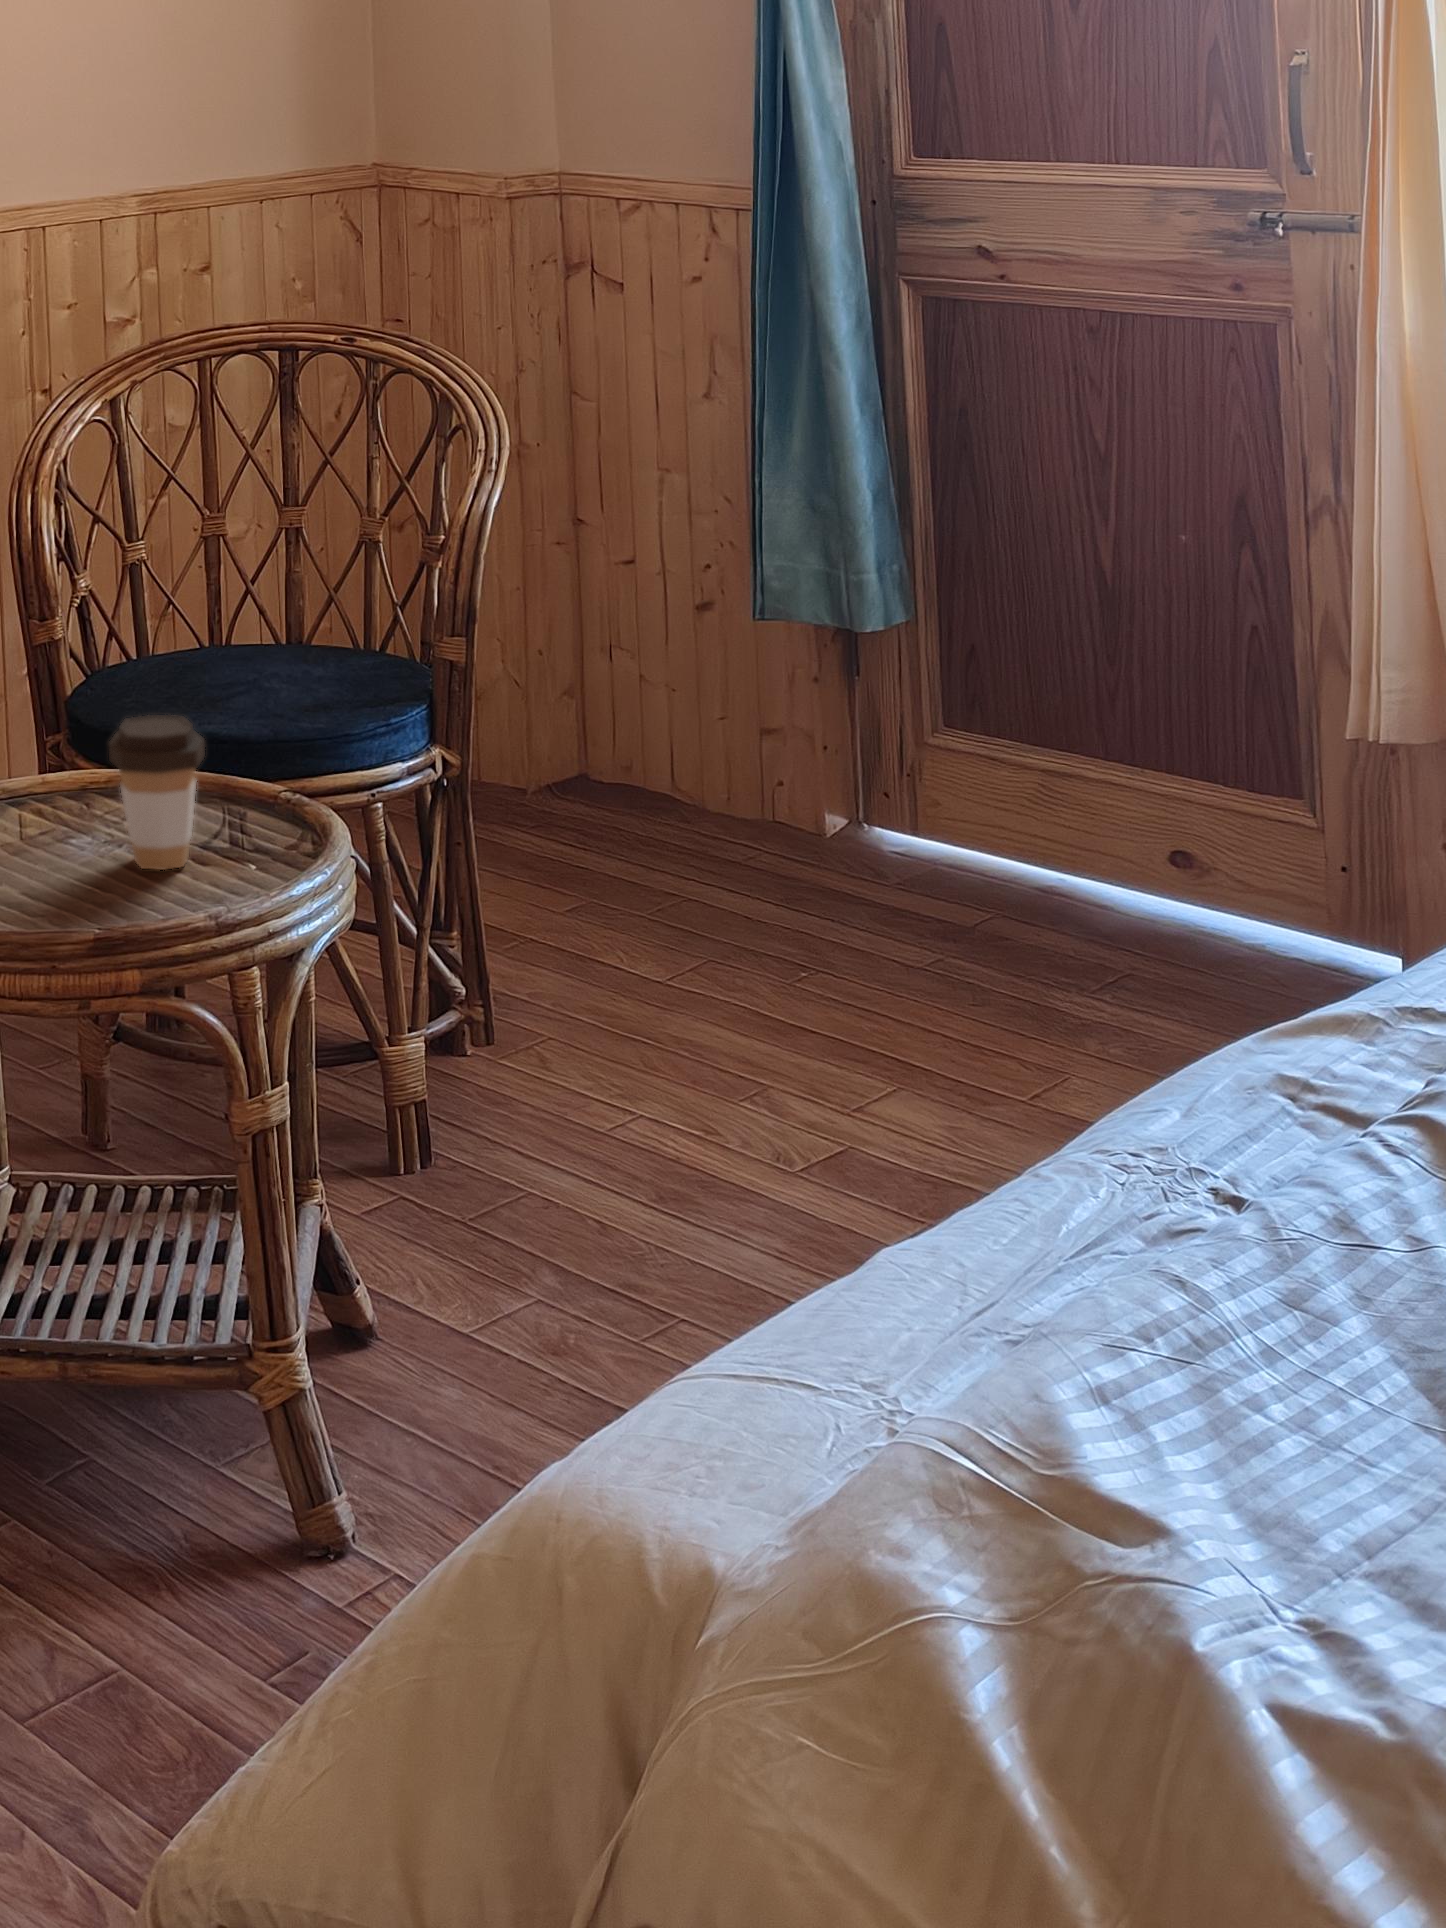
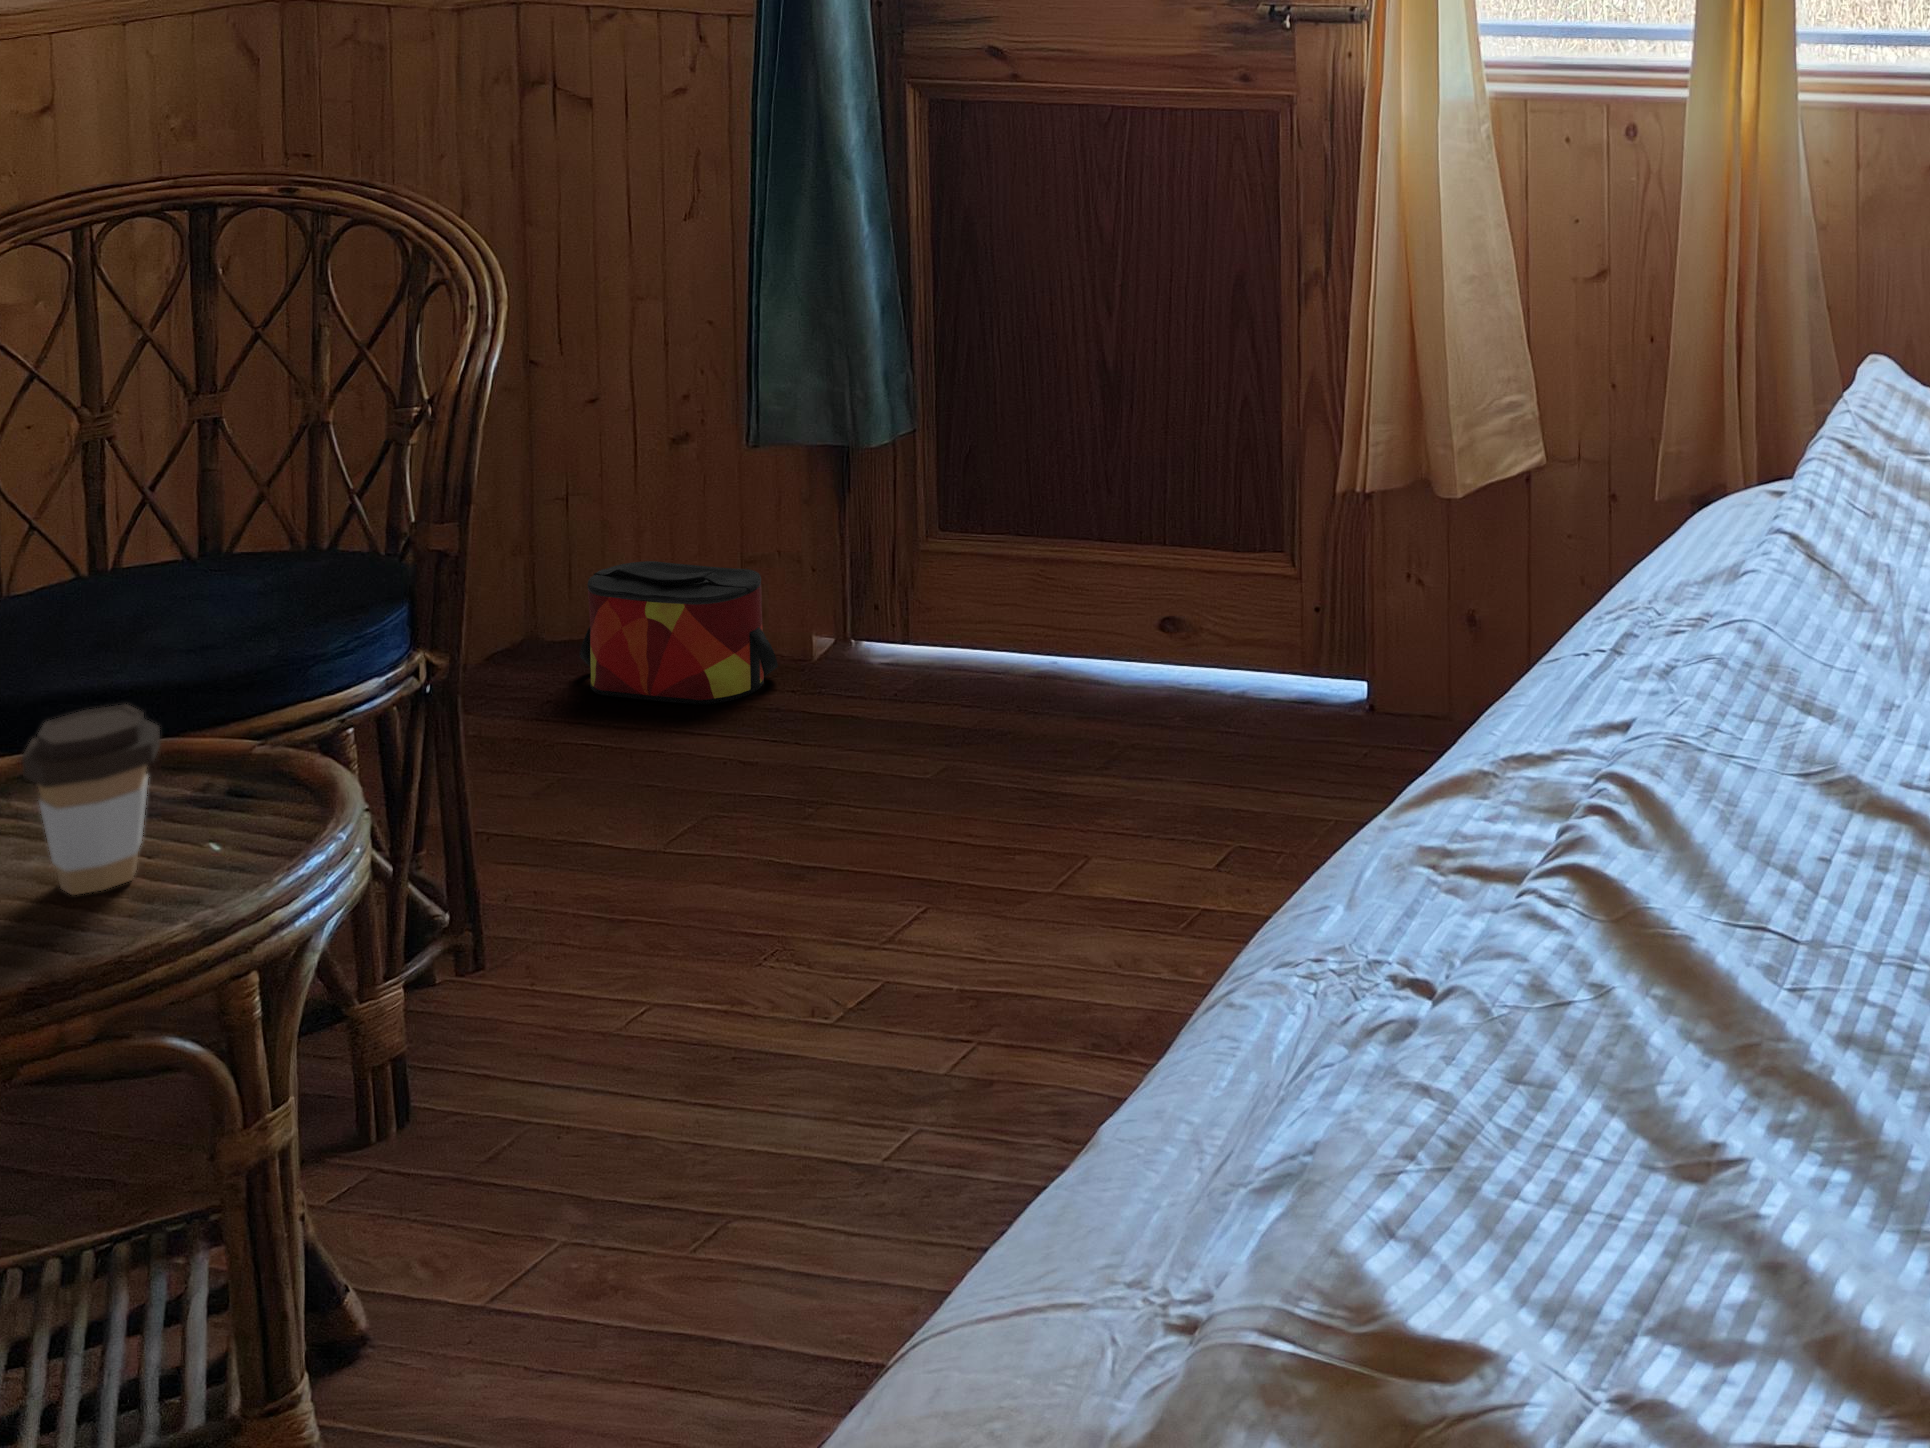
bag: none [629,705,815,864] -> present [580,561,778,704]

